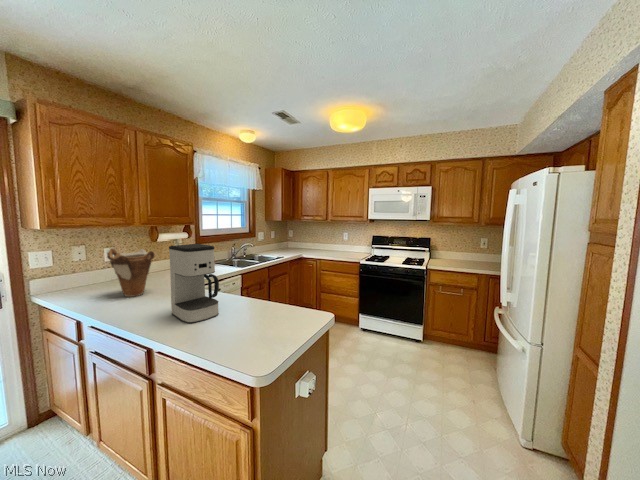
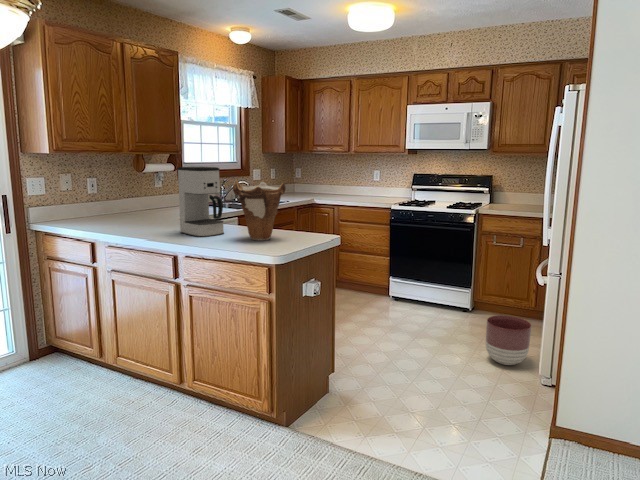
vase: present [107,248,155,297] -> present [233,179,286,241]
planter: none [458,363,501,413] -> present [486,315,532,365]

